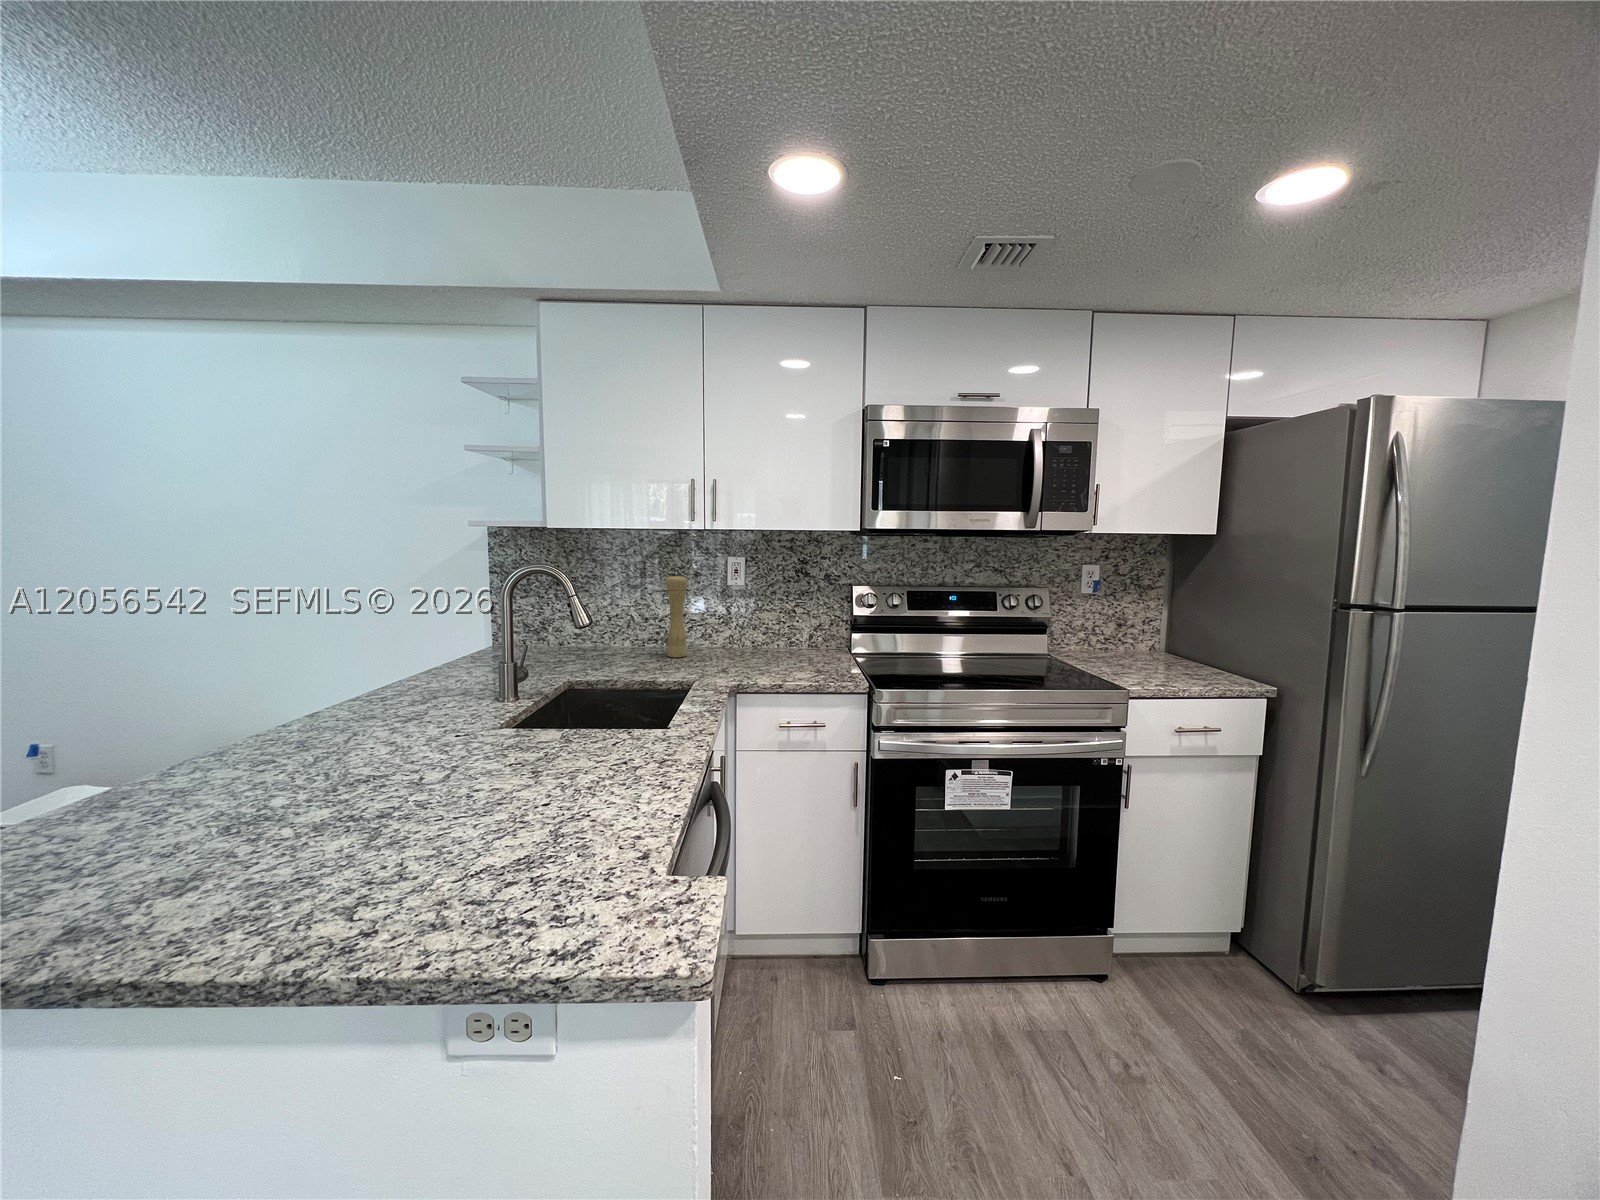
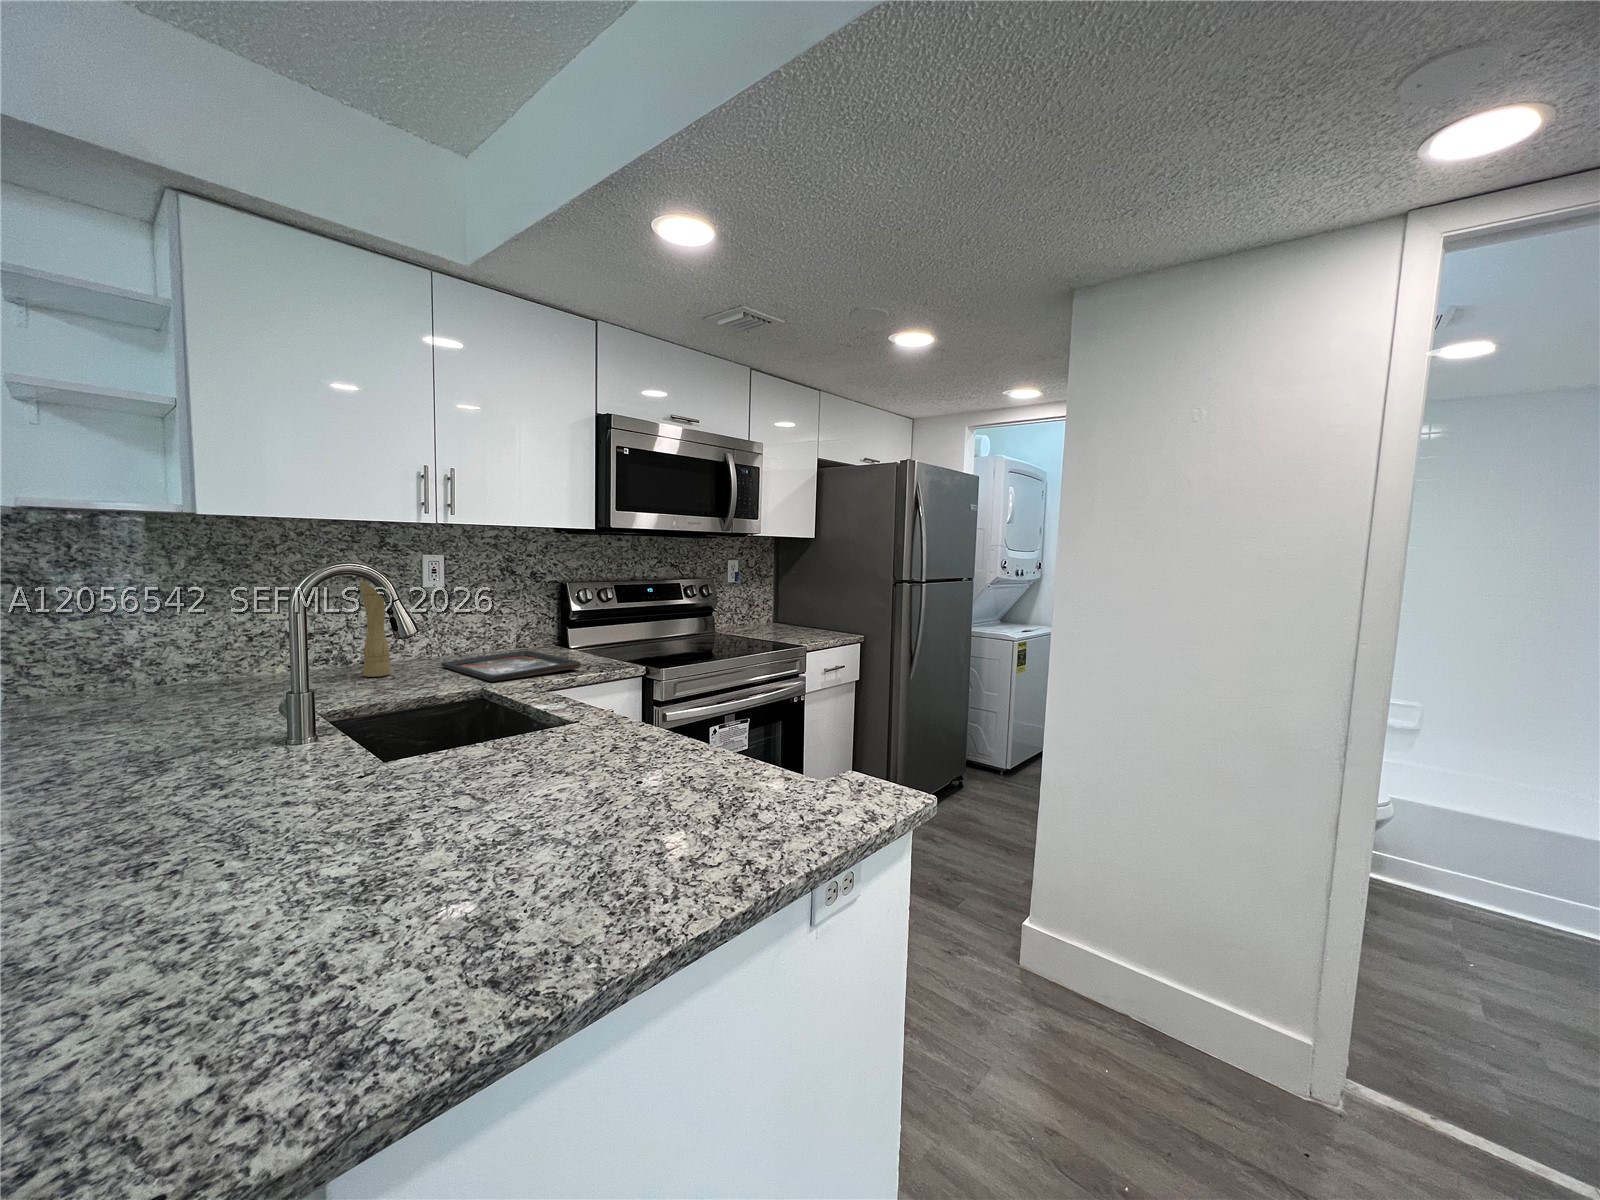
decorative tray: none [720,649,813,676] -> present [441,650,581,682]

